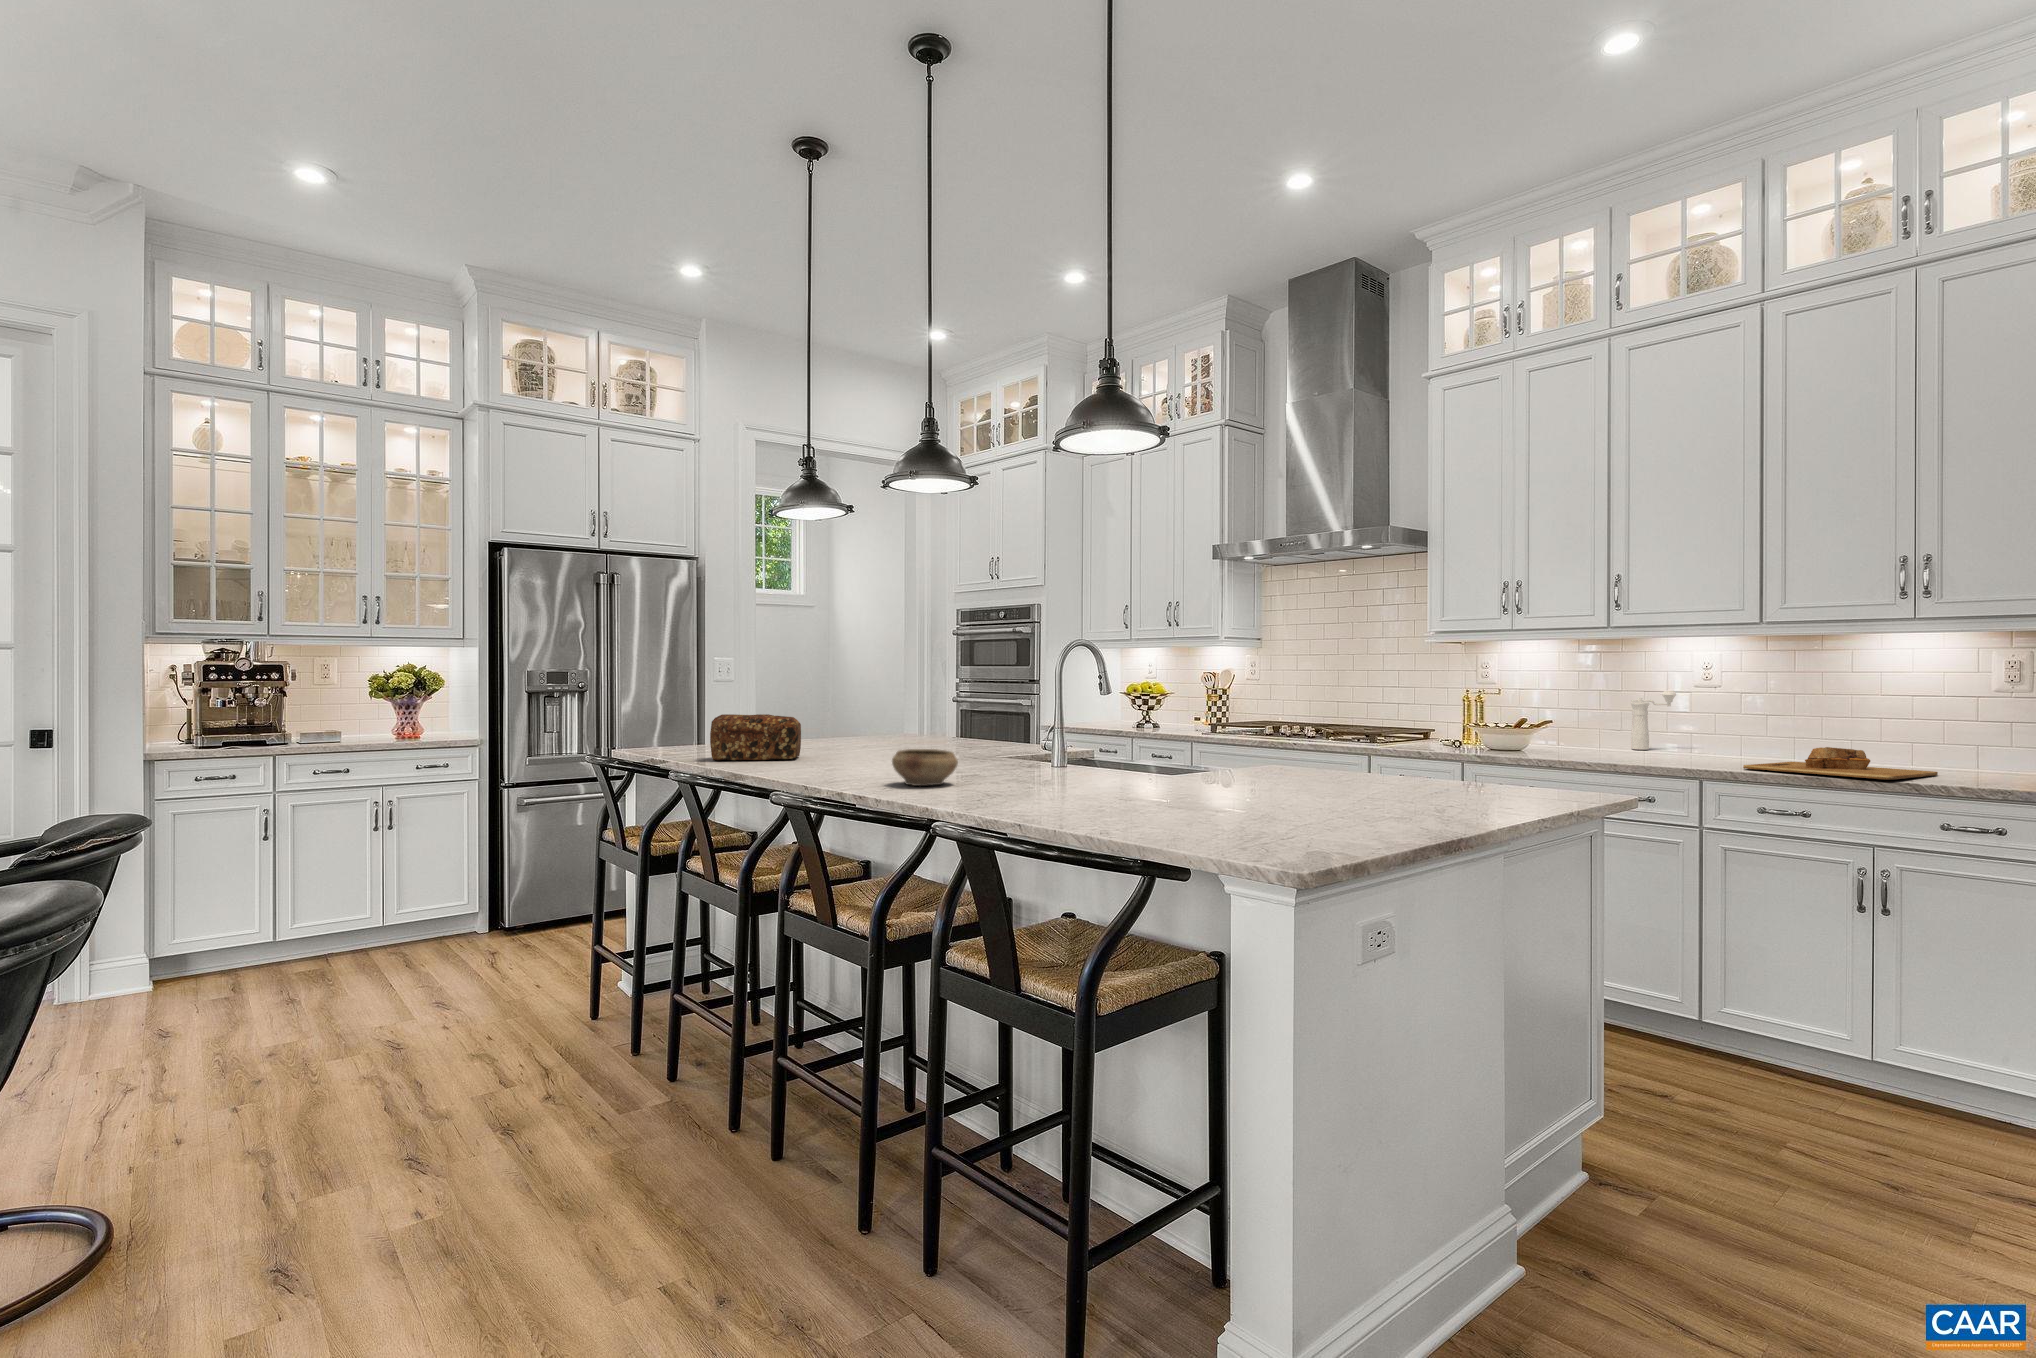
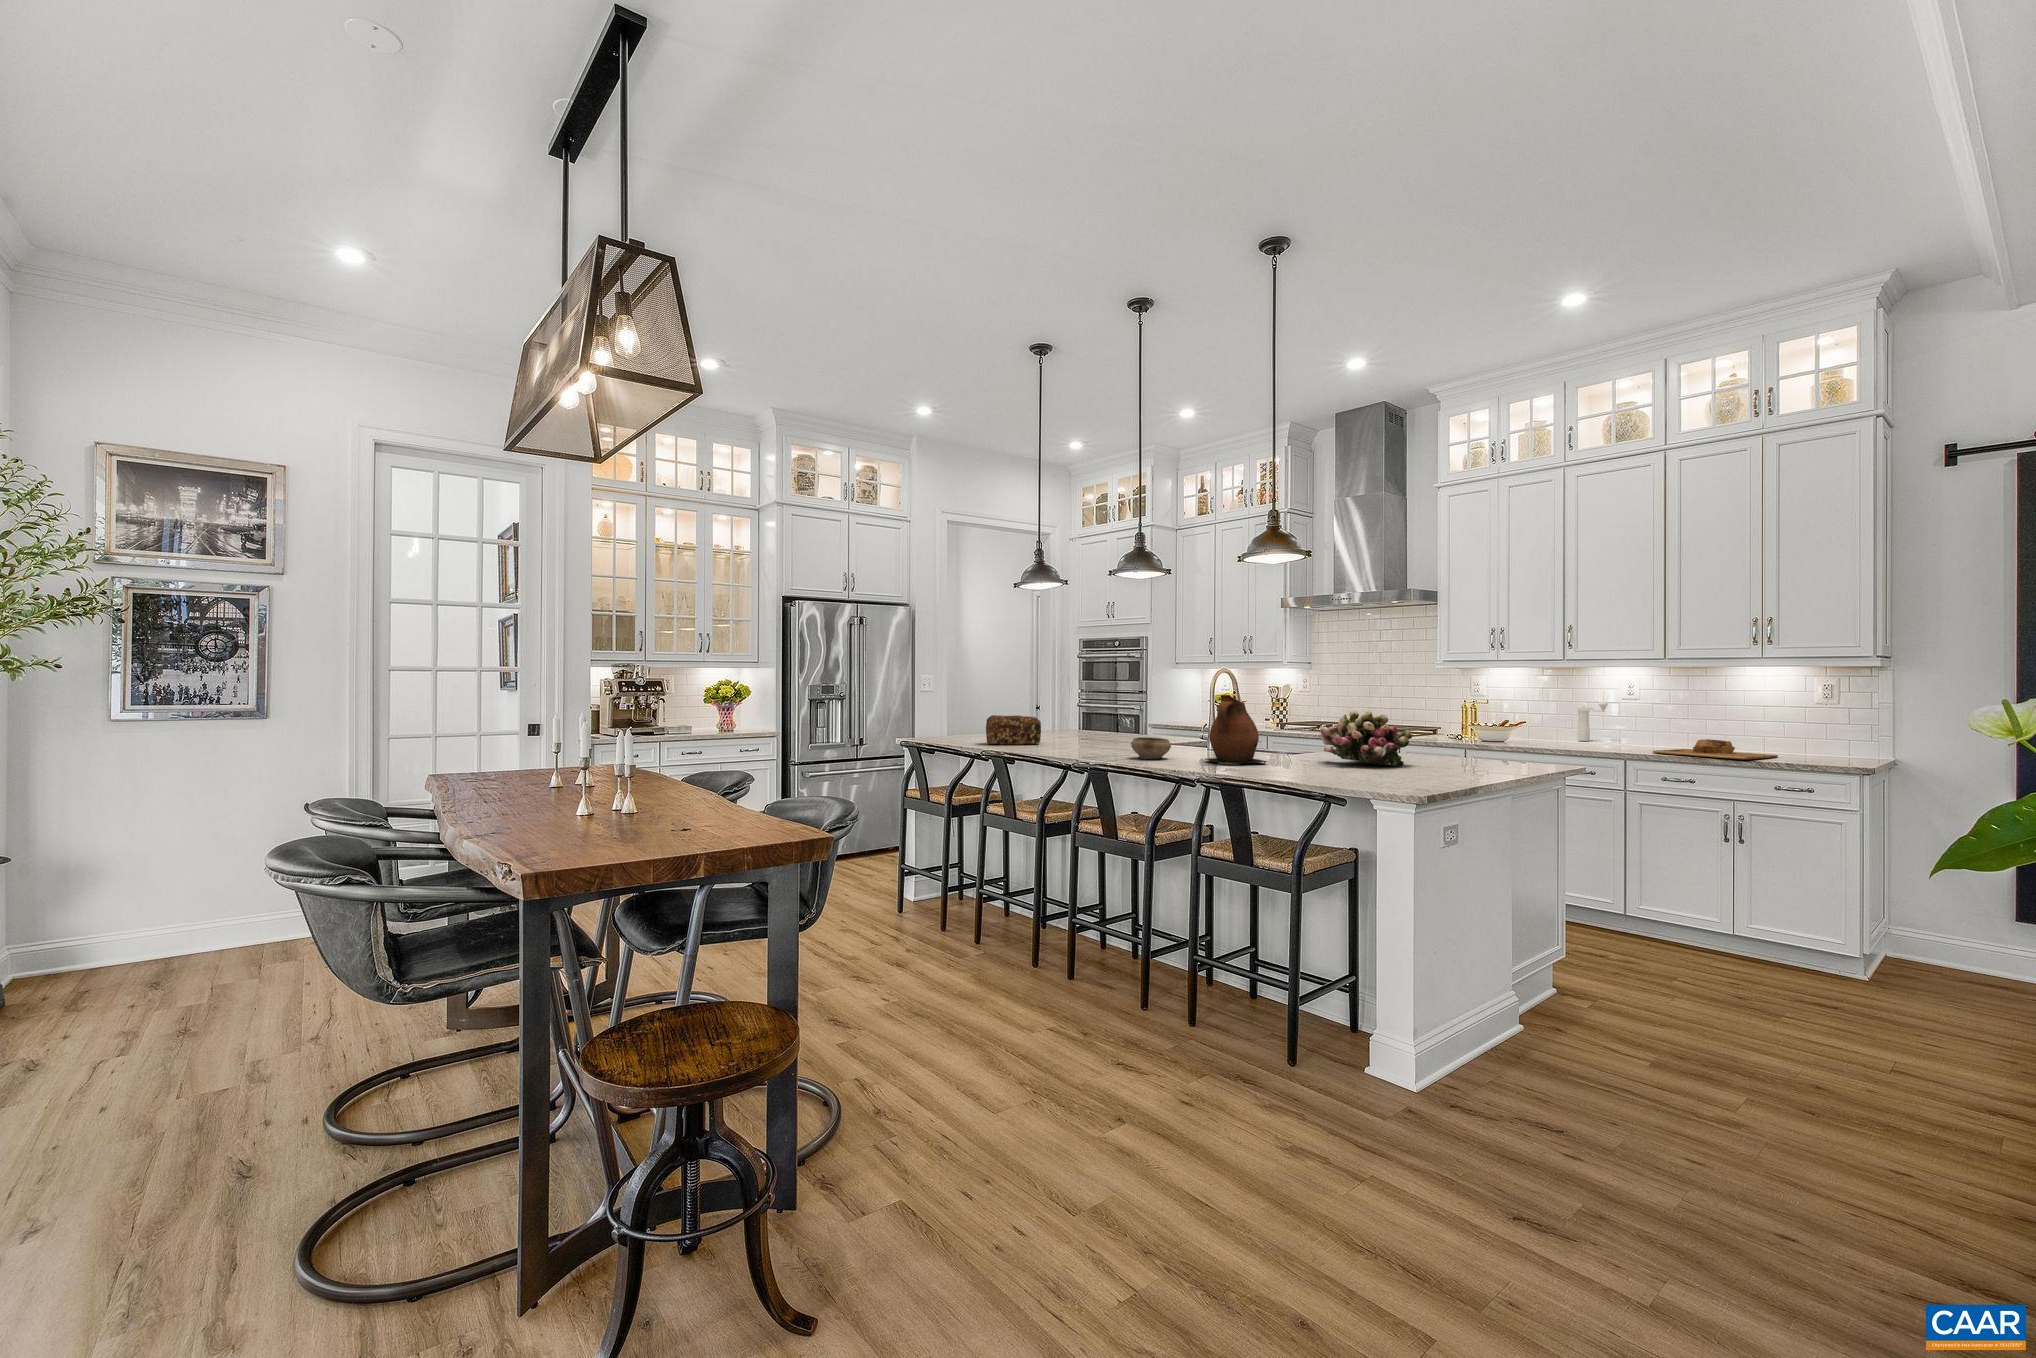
ceramic pitcher: none [1001,677,1105,794] -> present [1207,695,1267,763]
flower arrangement: none [1194,702,1346,798] -> present [1320,710,1412,766]

